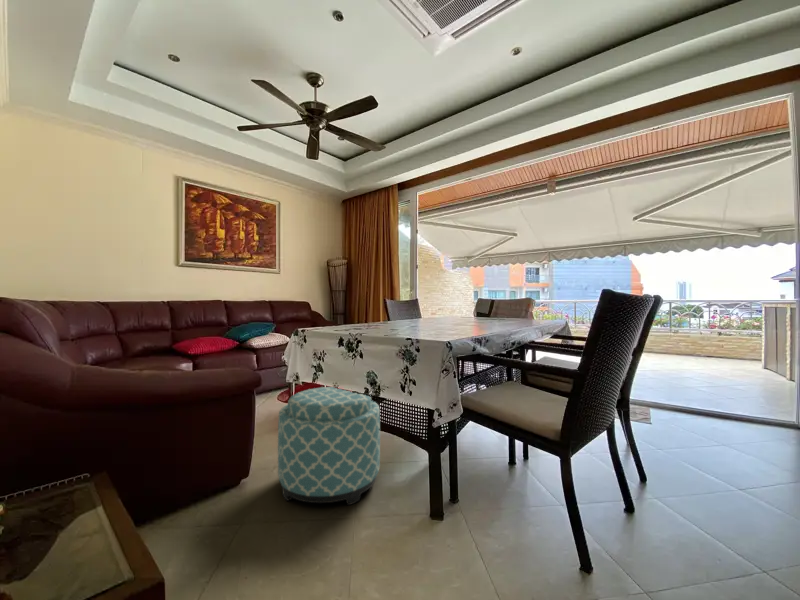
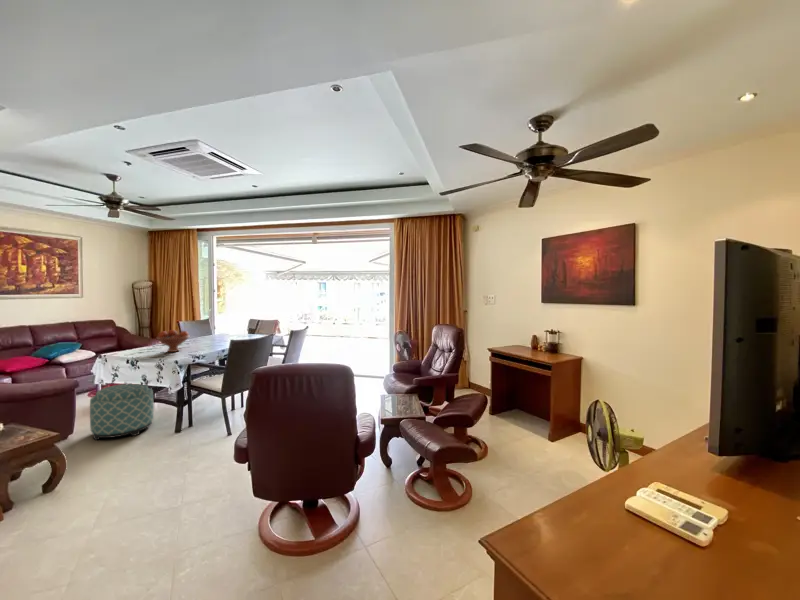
fruit bowl: none [383,288,440,330] -> present [157,330,189,352]

